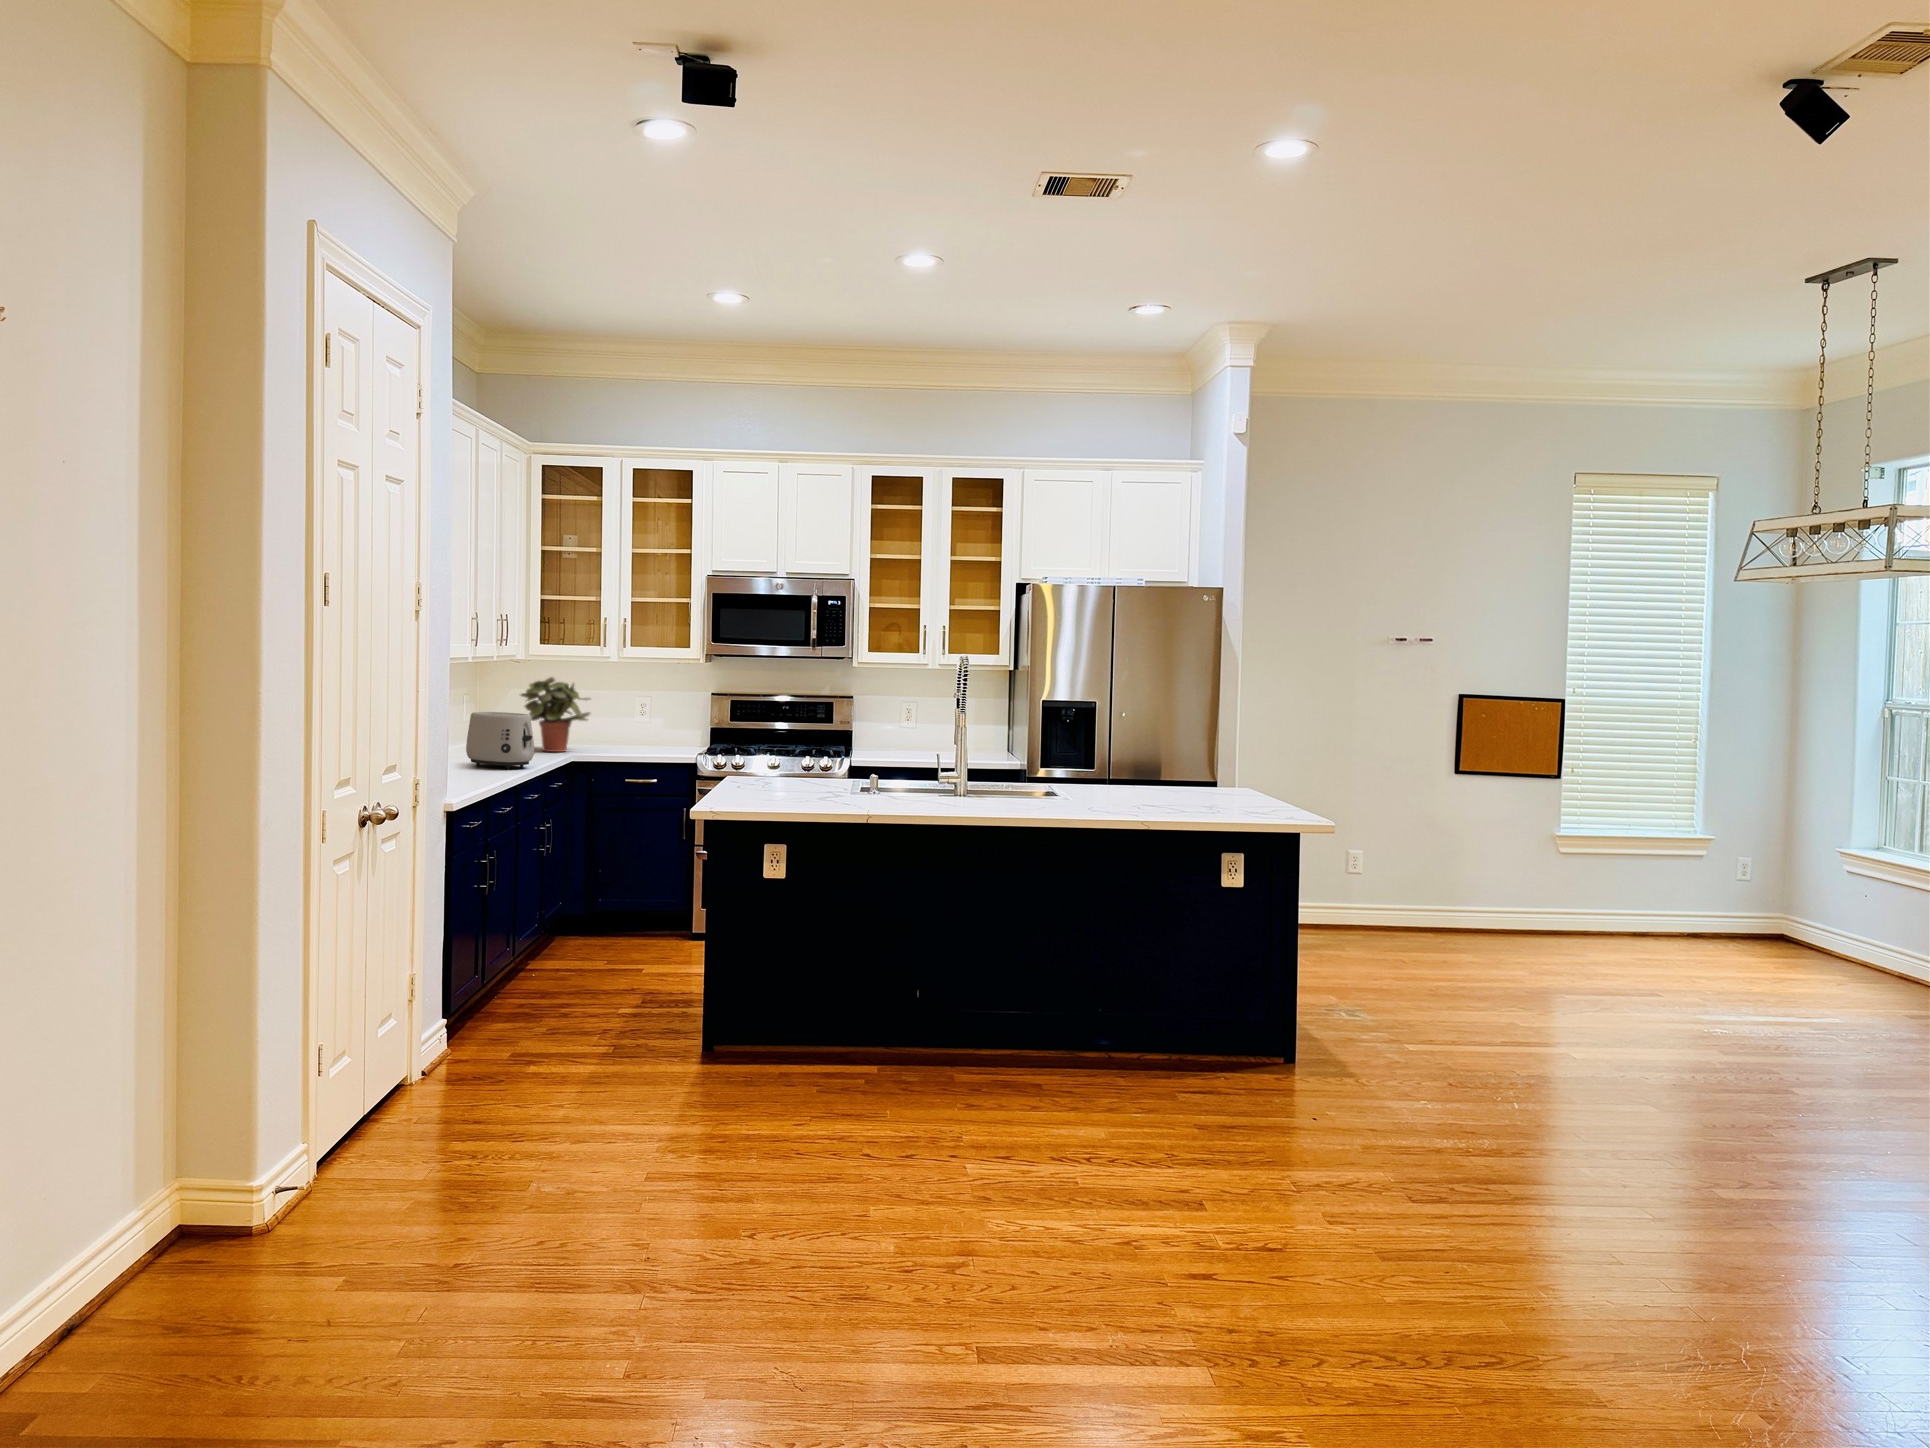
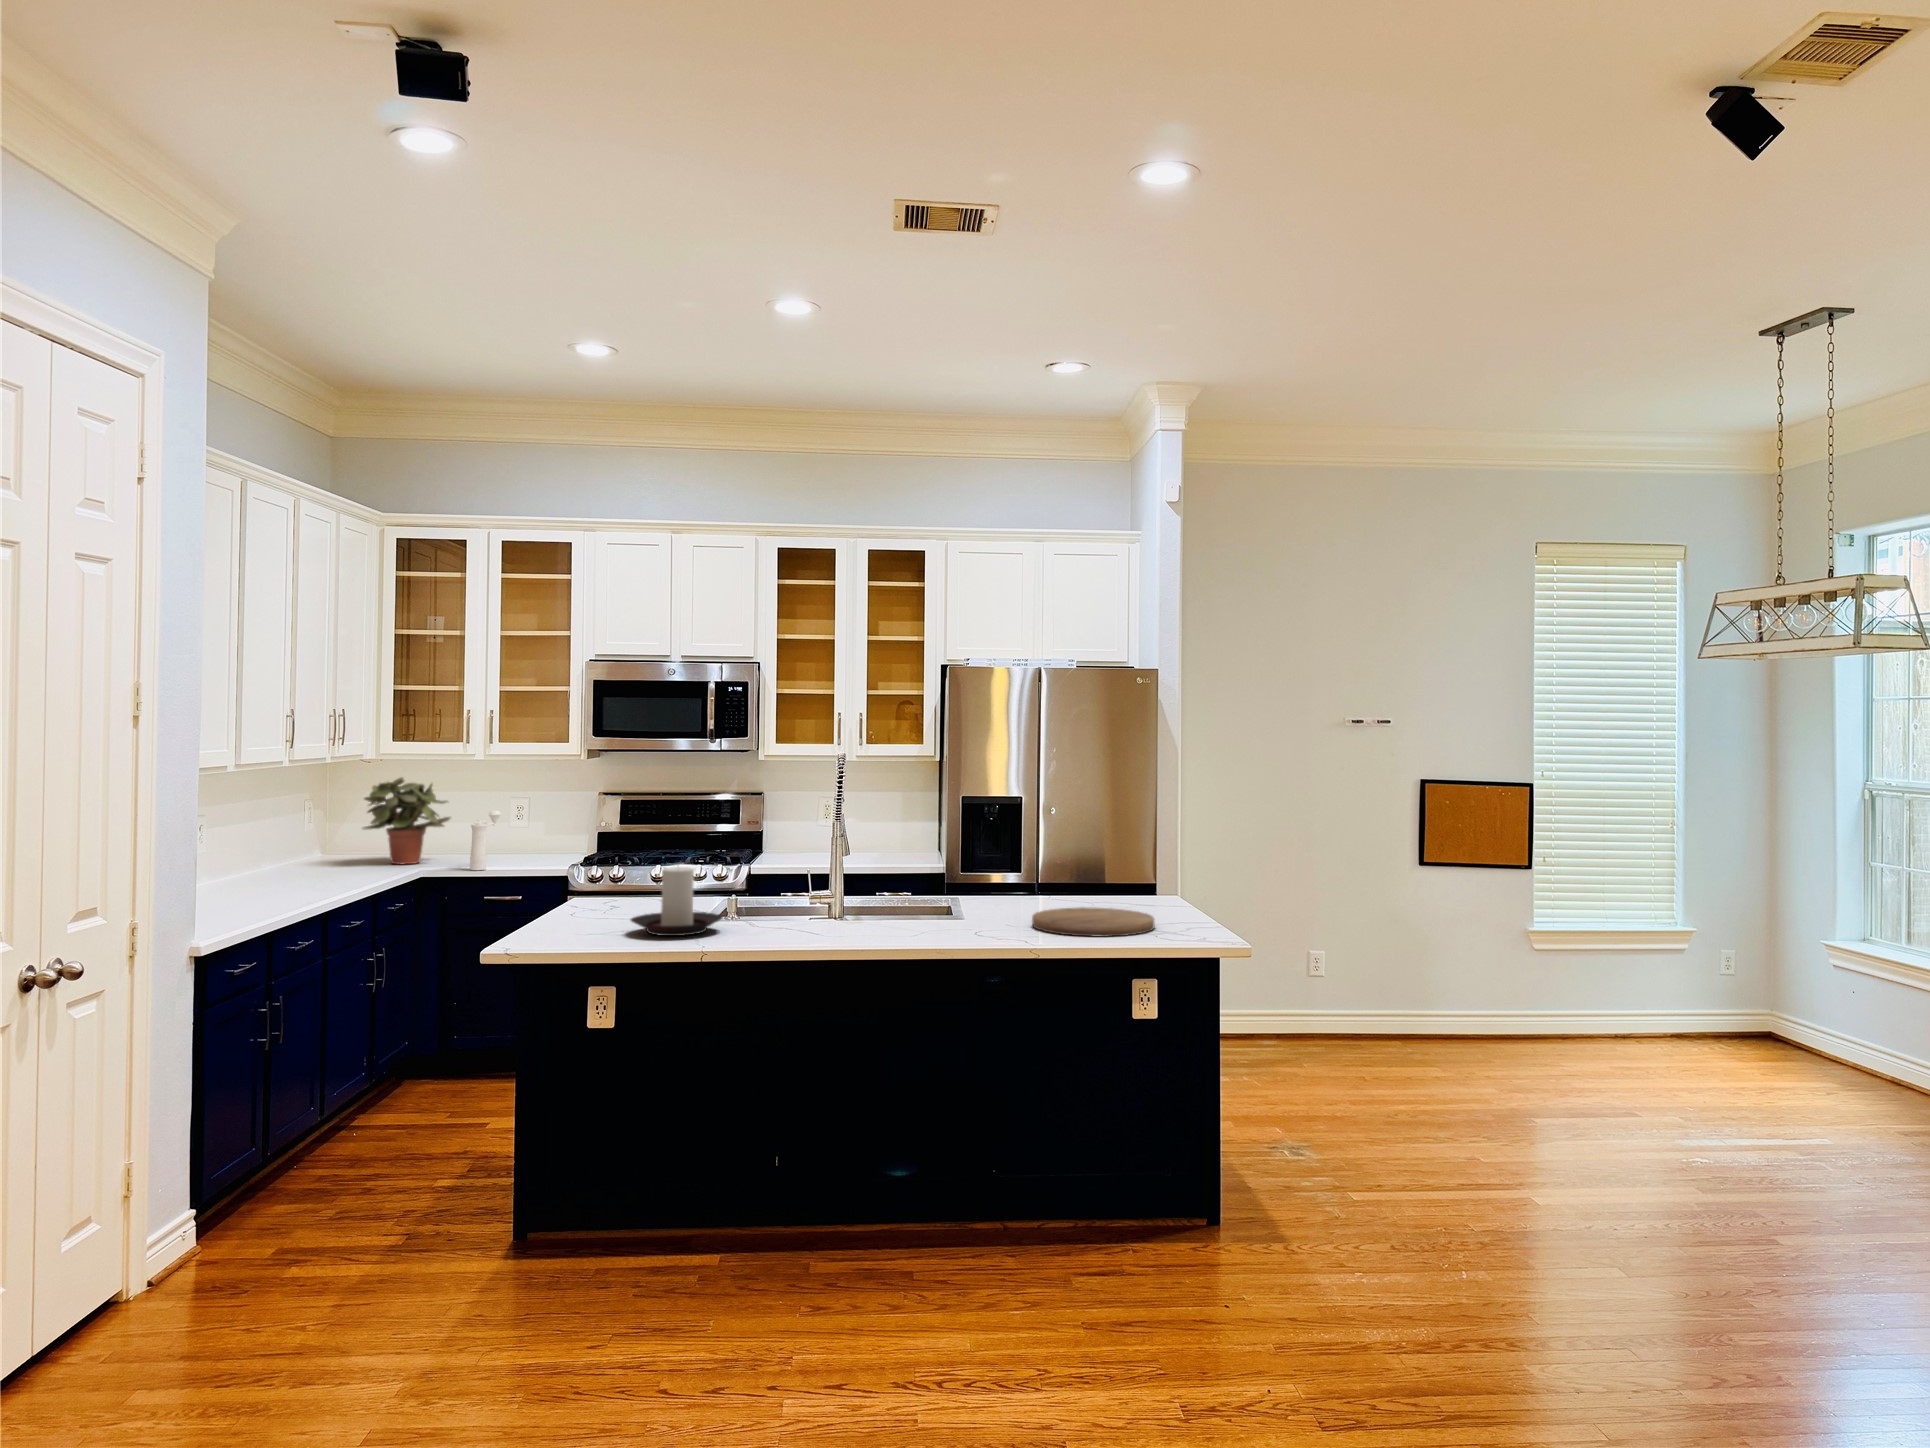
pepper mill: none [614,707,637,758] -> present [470,811,501,870]
toaster: present [466,712,534,769] -> none [276,822,359,890]
candle holder: none [800,744,876,803] -> present [631,867,723,936]
cutting board: none [1135,791,1244,812] -> present [1032,907,1154,937]

